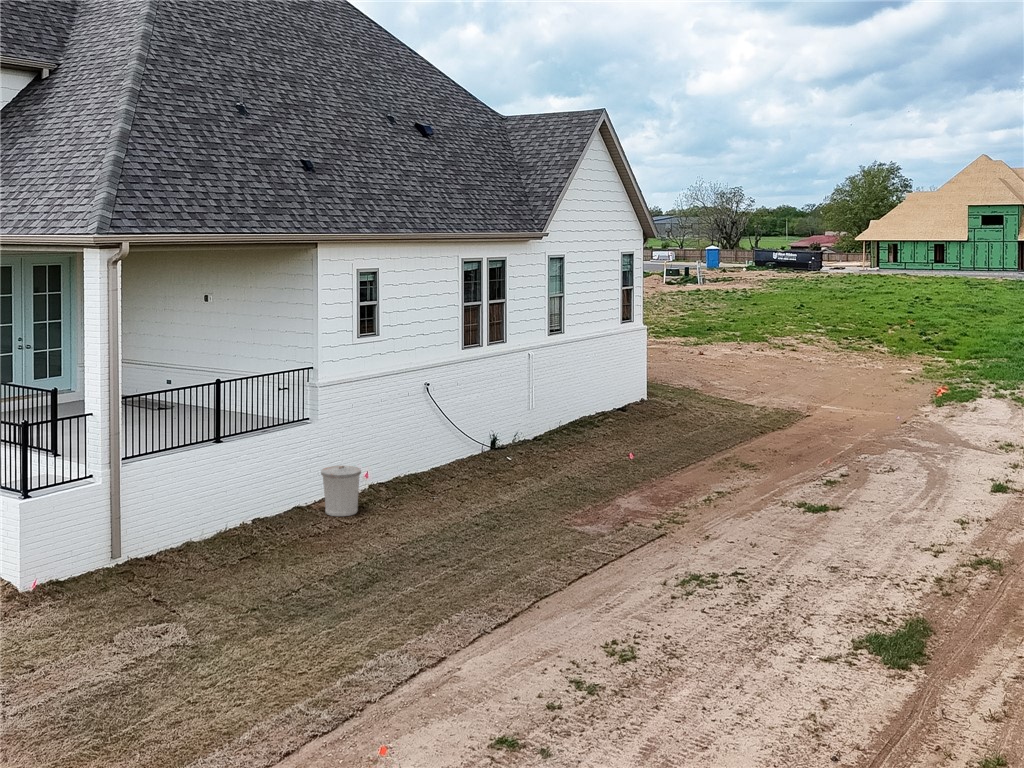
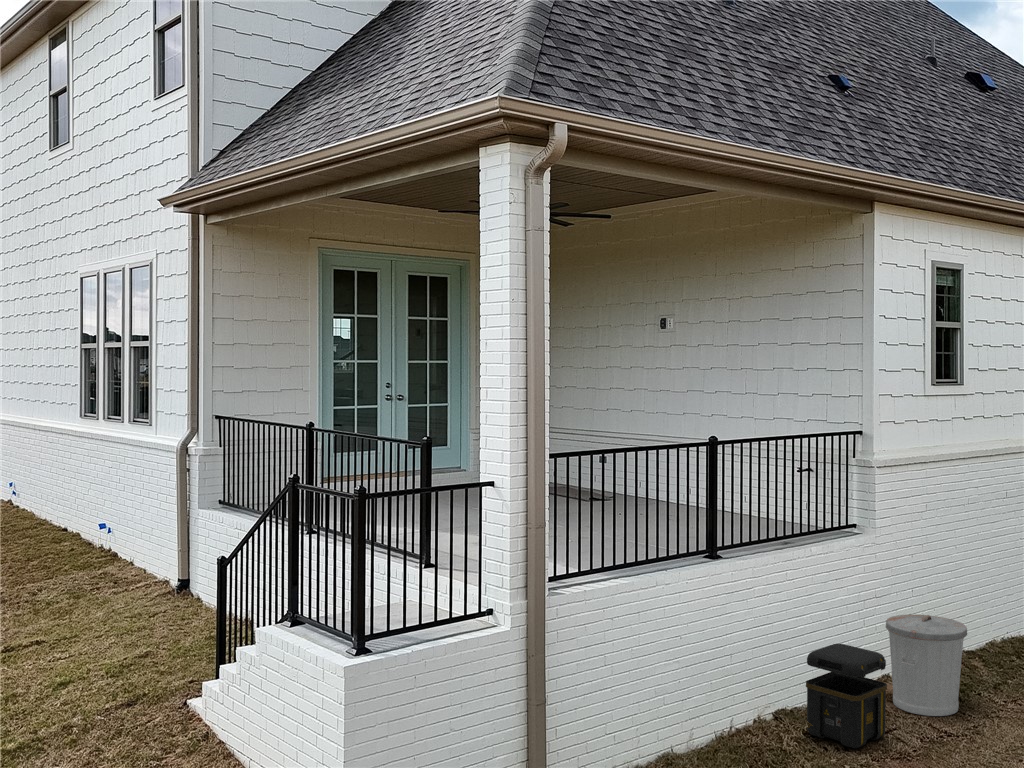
toolbox: none [271,483,313,533] -> present [806,644,887,748]

